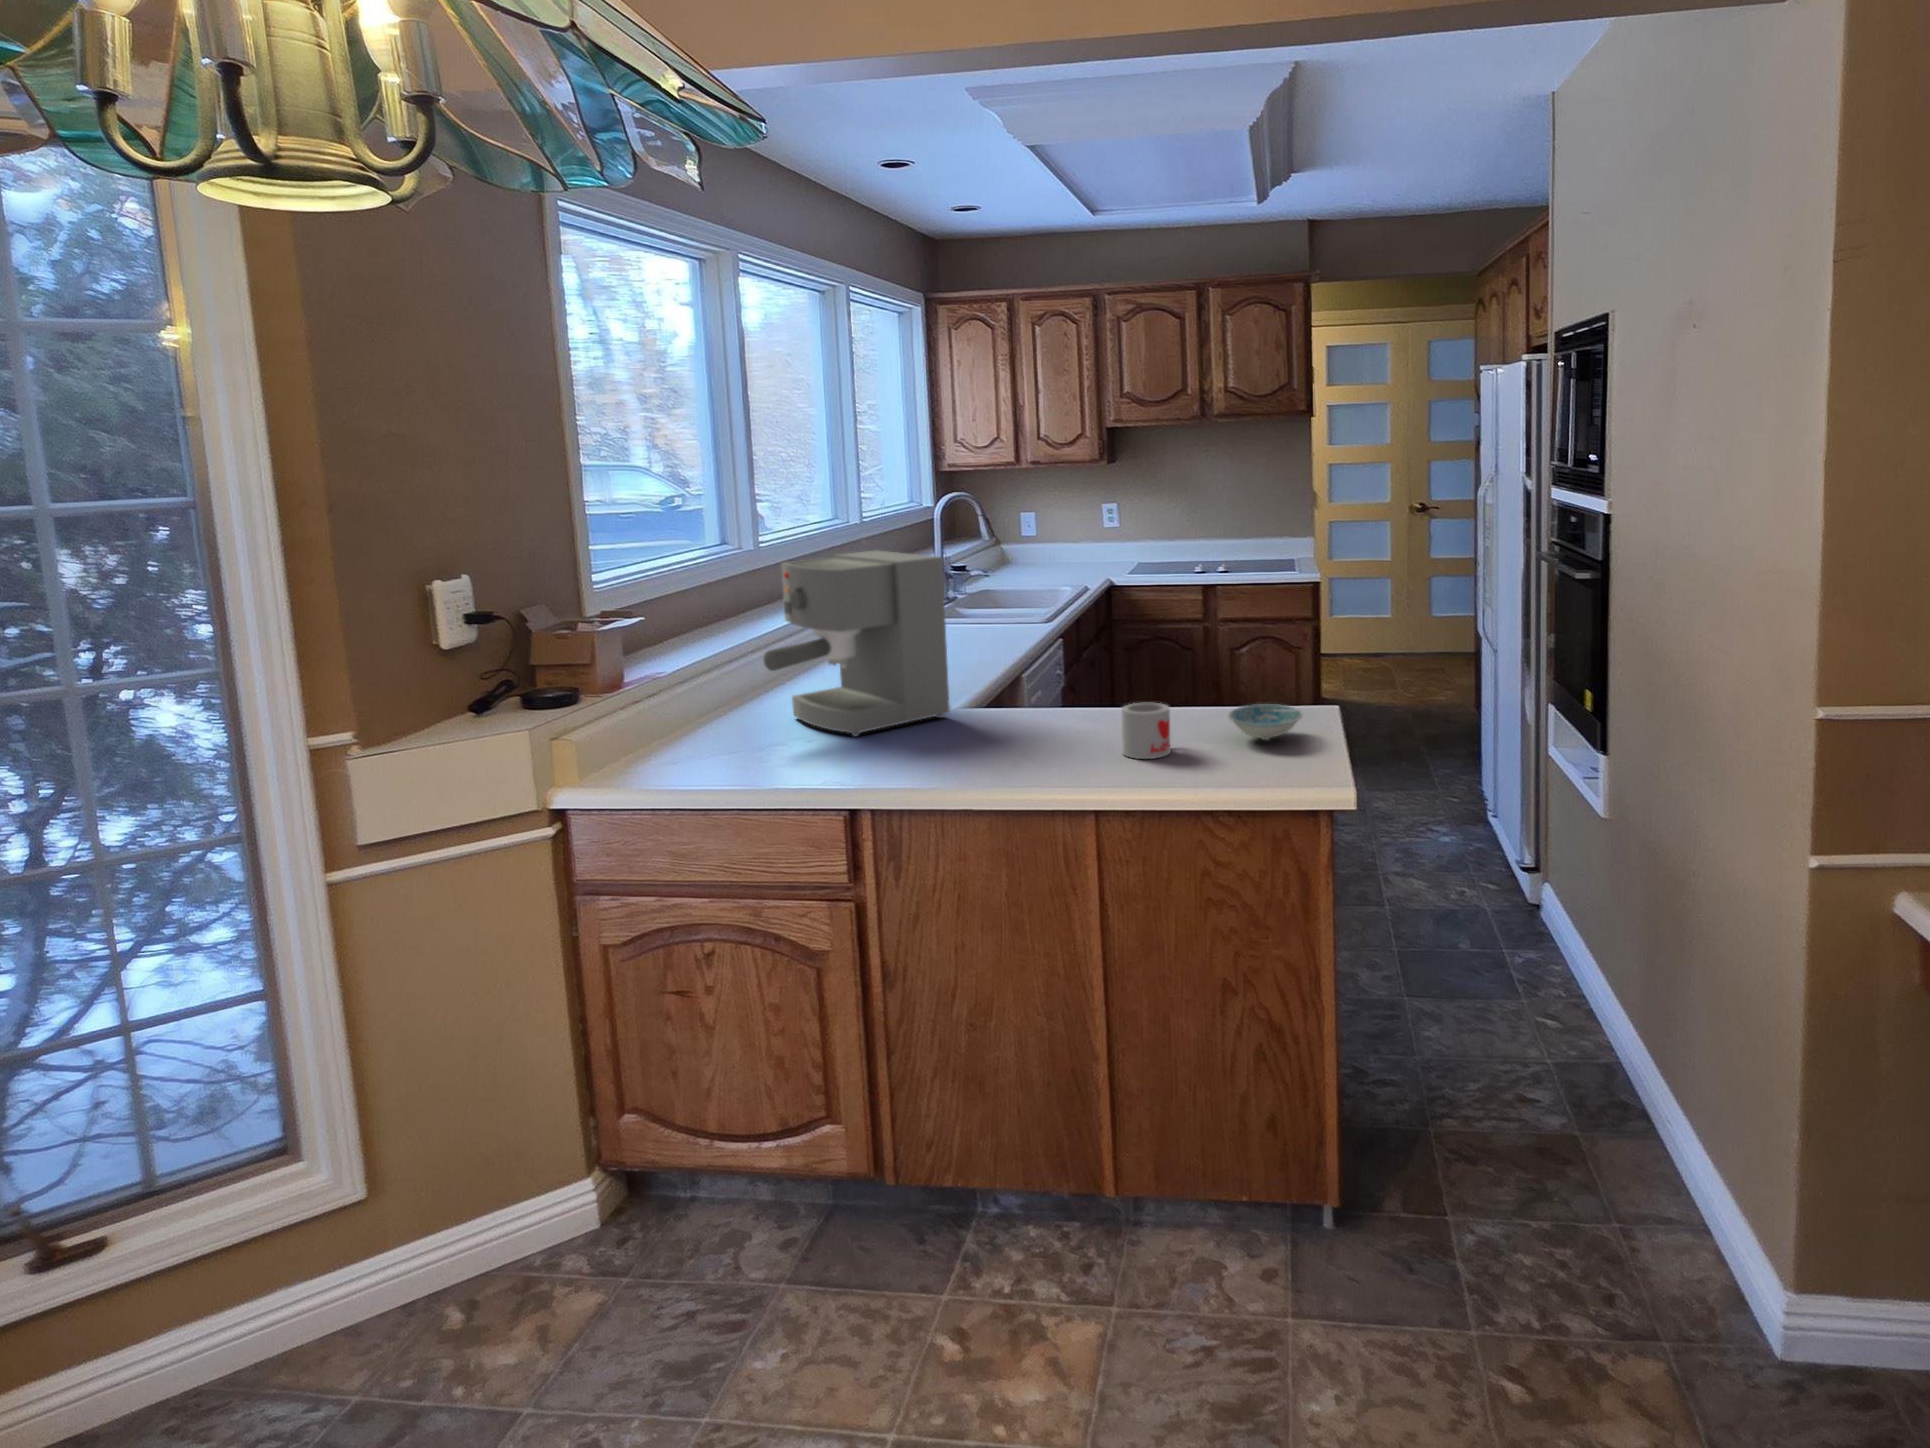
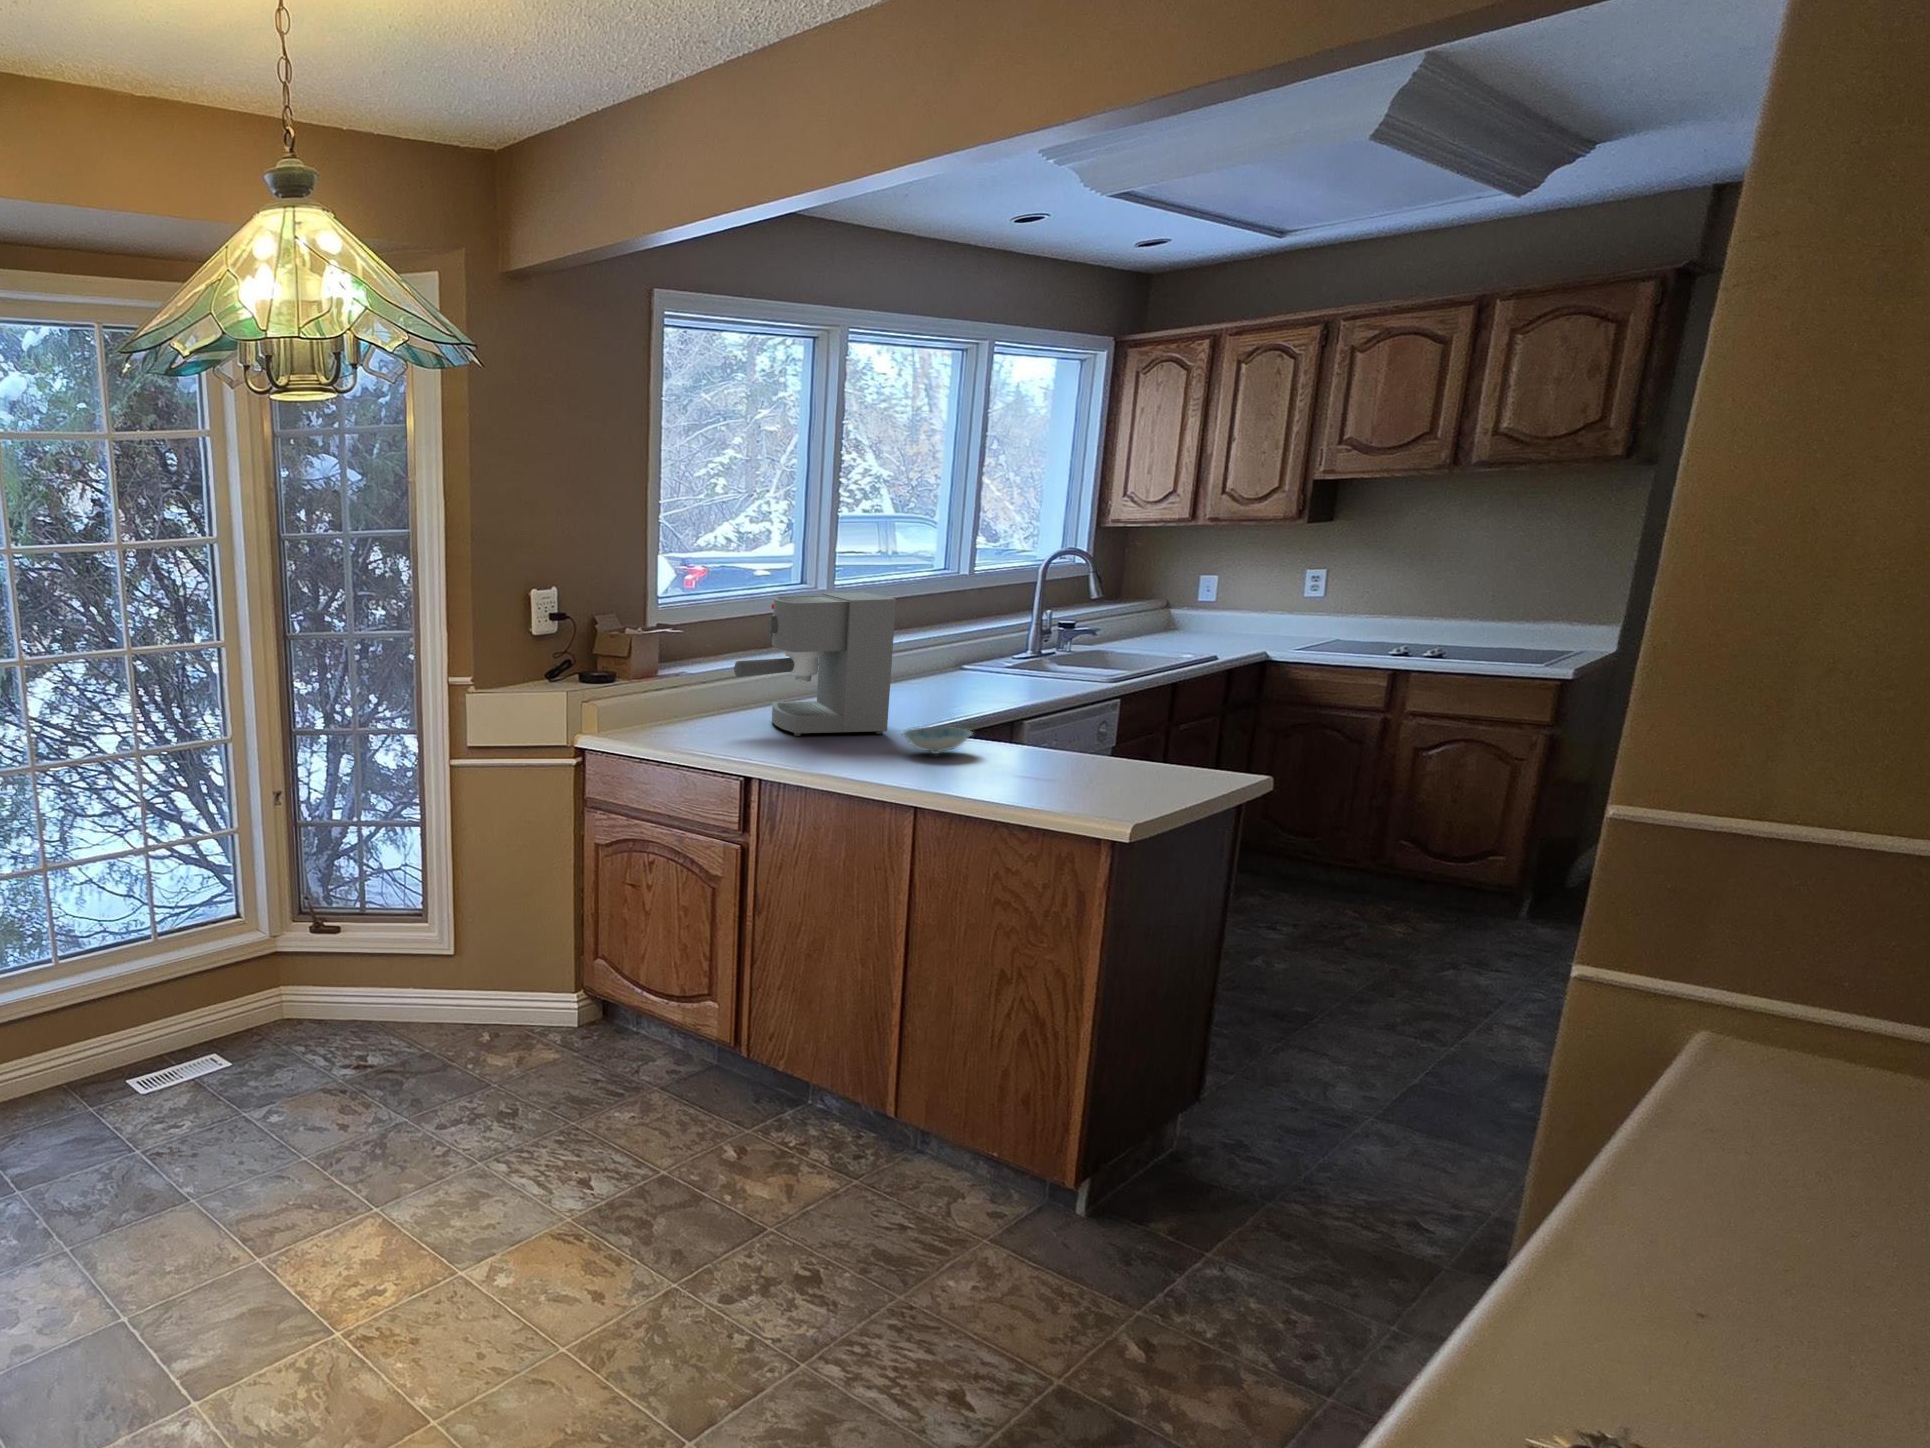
mug: present [1122,703,1170,759] -> none [981,735,1038,782]
ceramic bowl: present [1228,704,1302,740] -> present [902,727,972,754]

